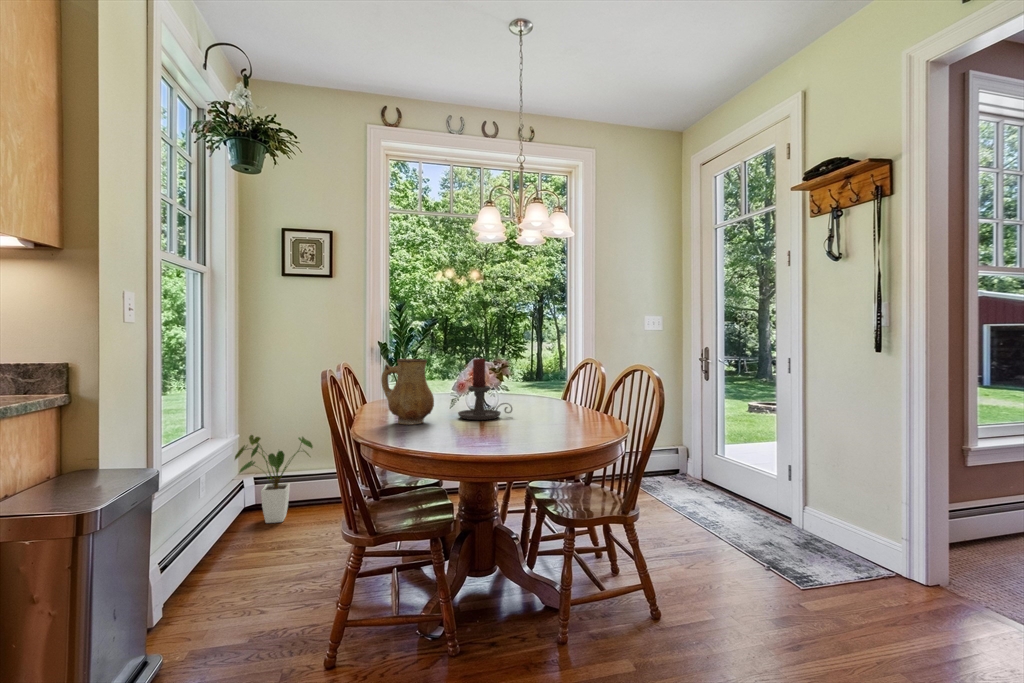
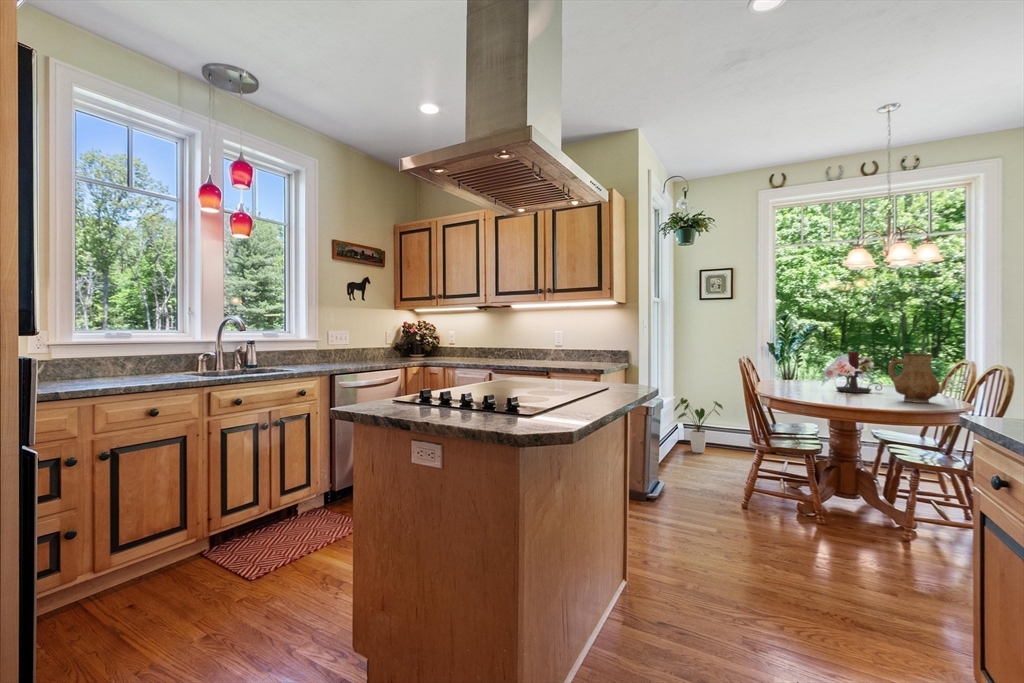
ceramic pitcher: present [381,359,434,425] -> present [888,353,940,403]

